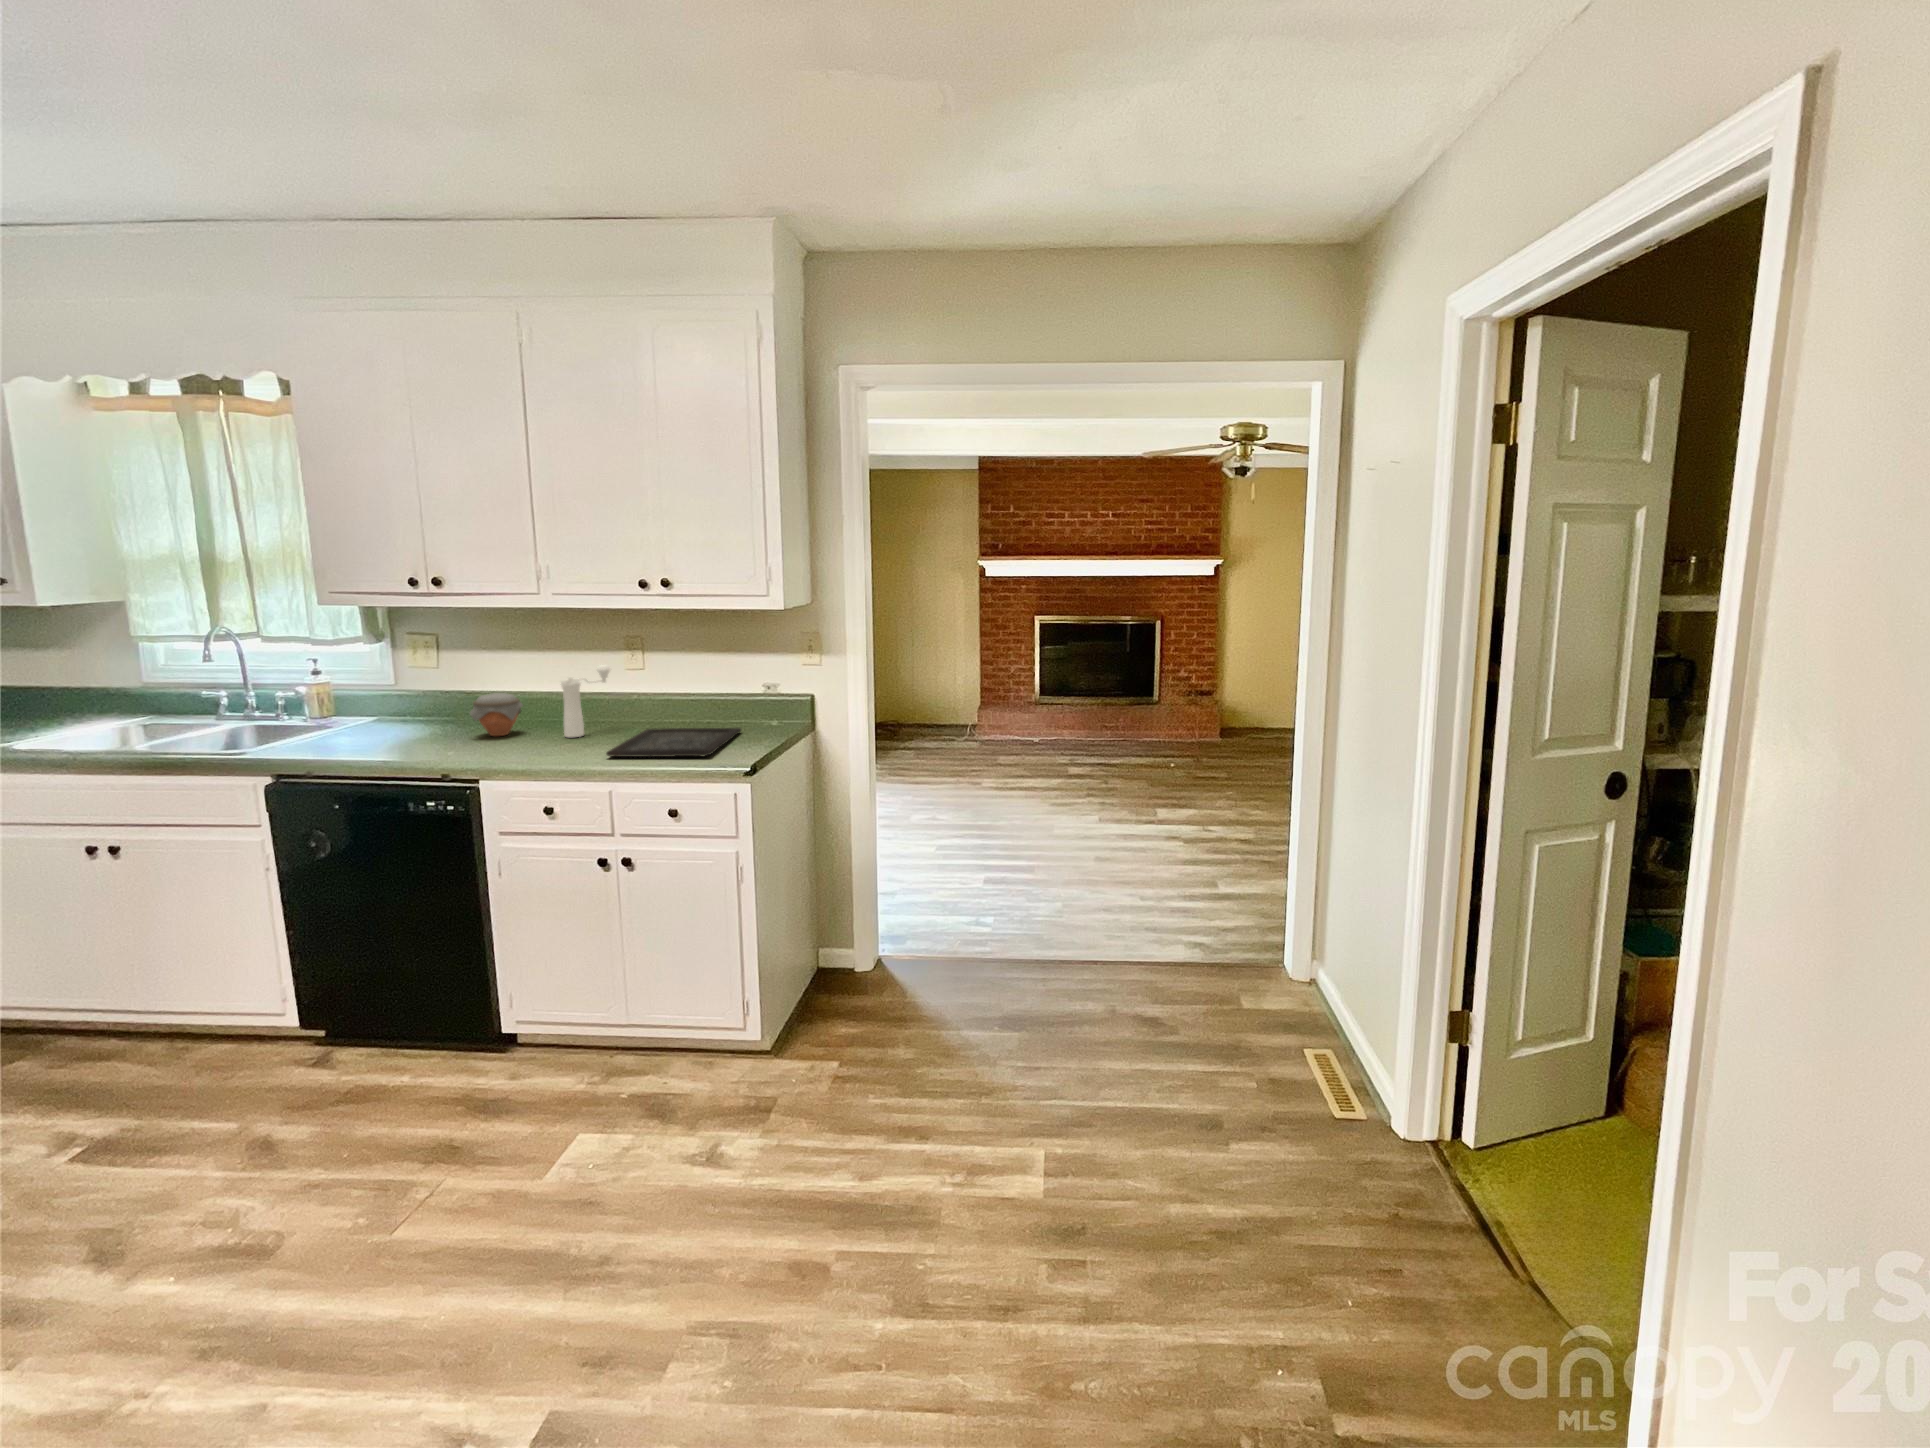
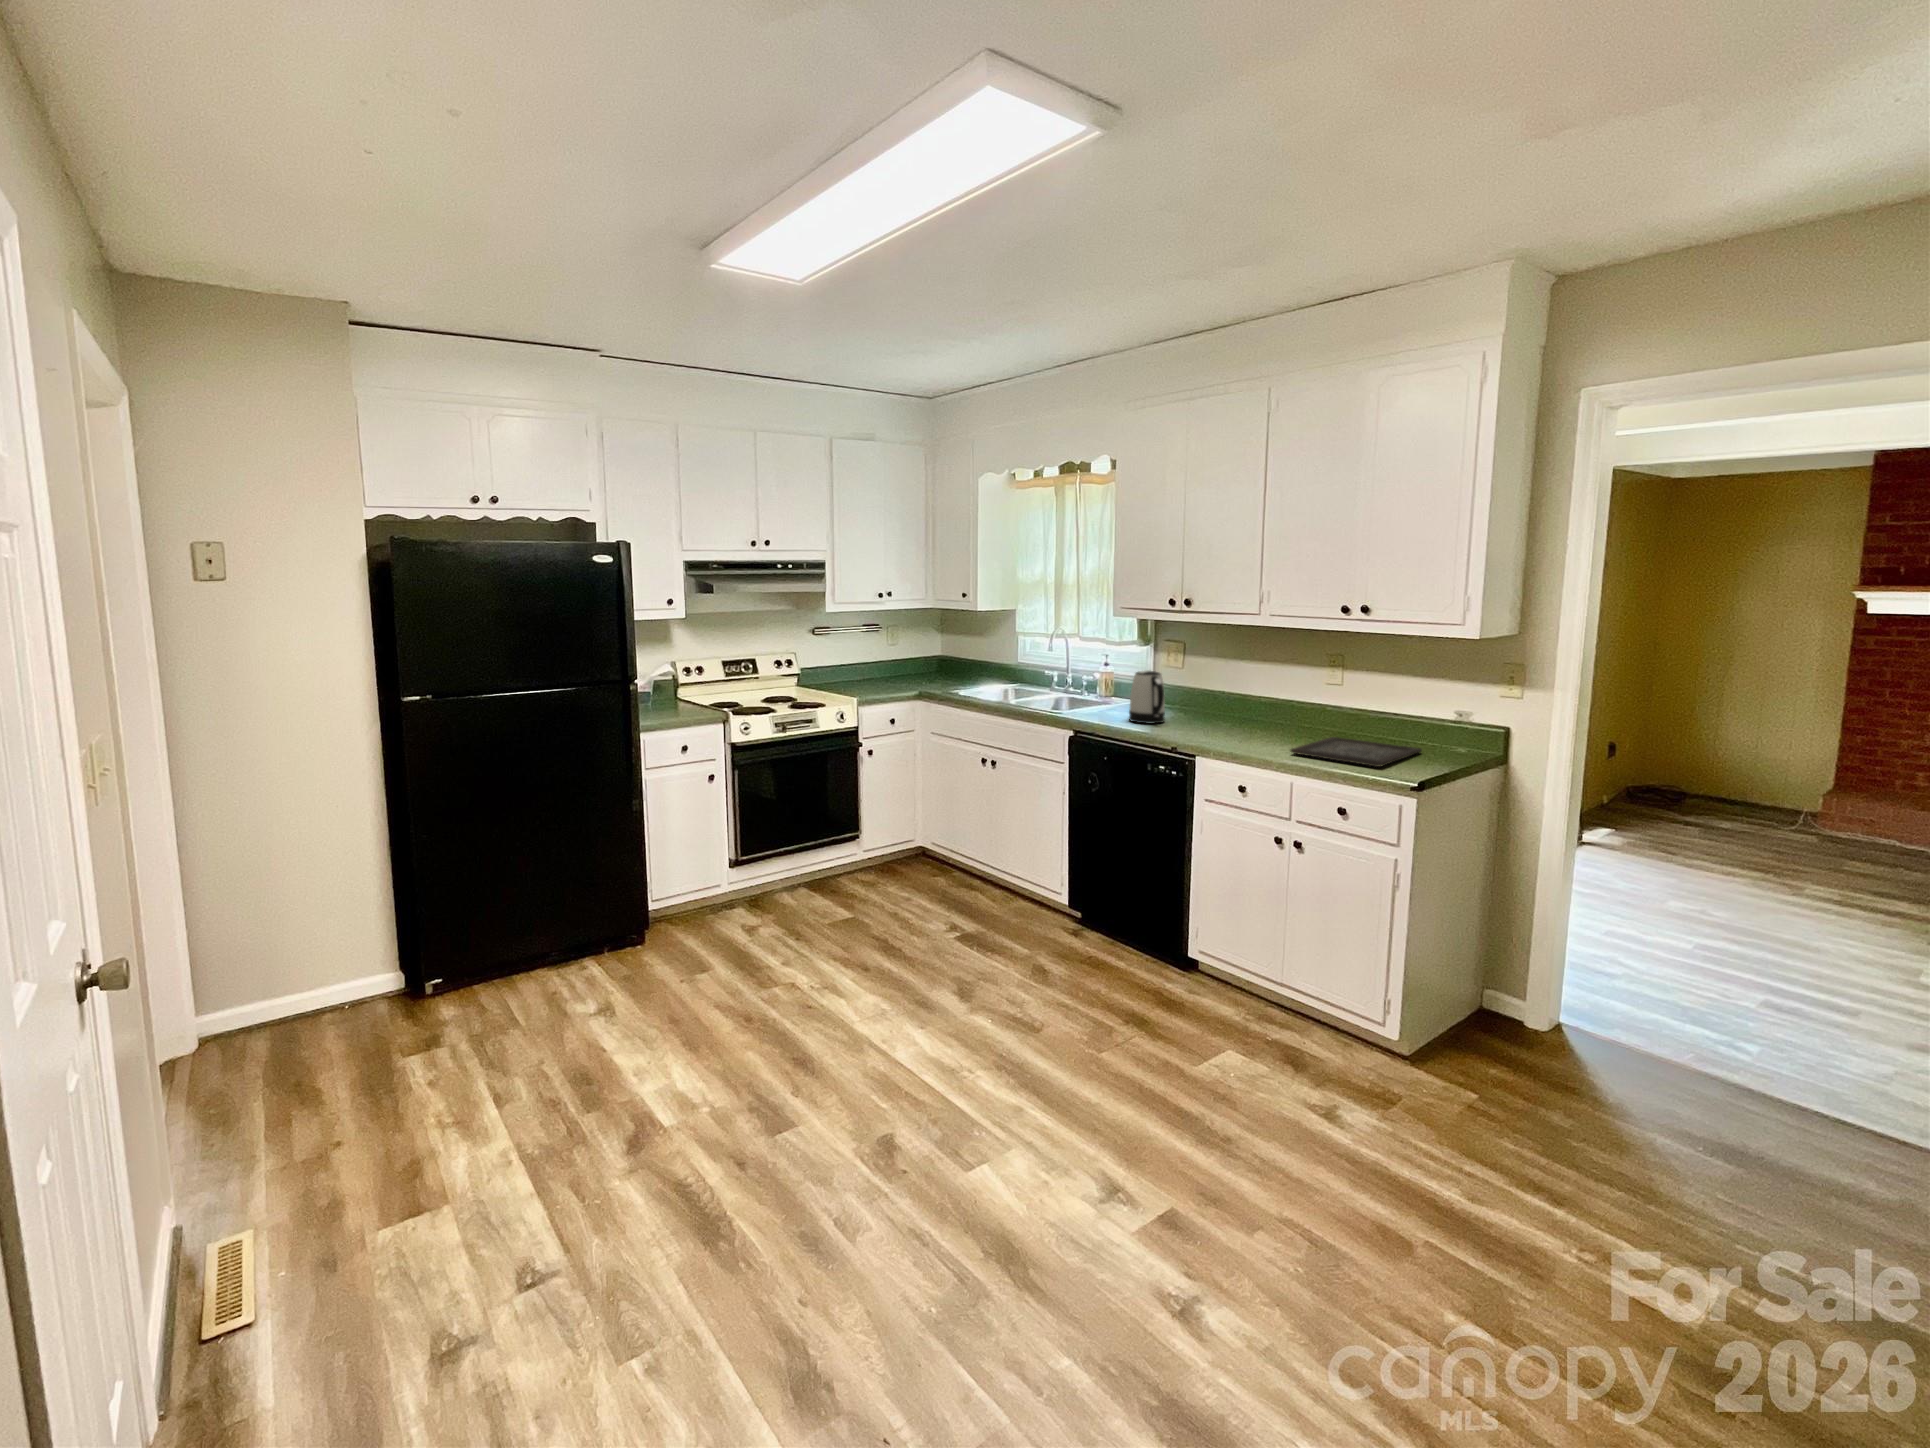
pepper mill: present [561,665,611,737] -> none [1262,678,1308,735]
kettle: none [367,675,426,749] -> present [1129,670,1165,724]
jar: present [470,693,523,736] -> none [1196,692,1235,726]

